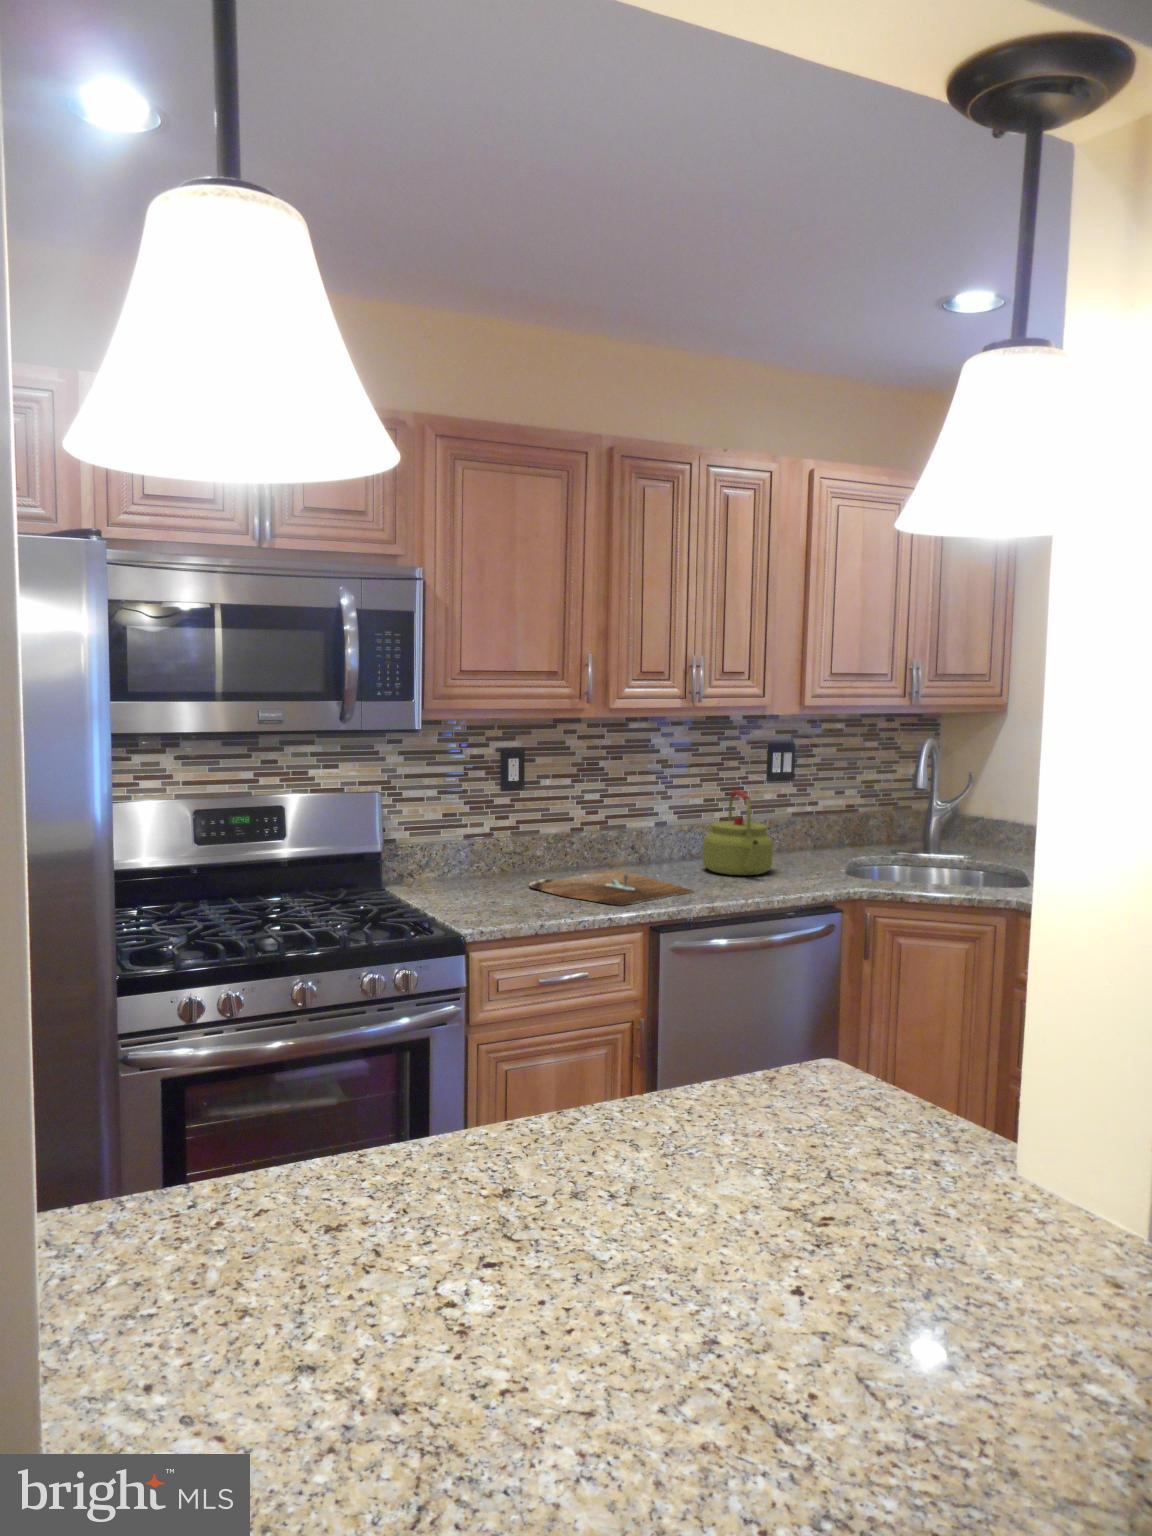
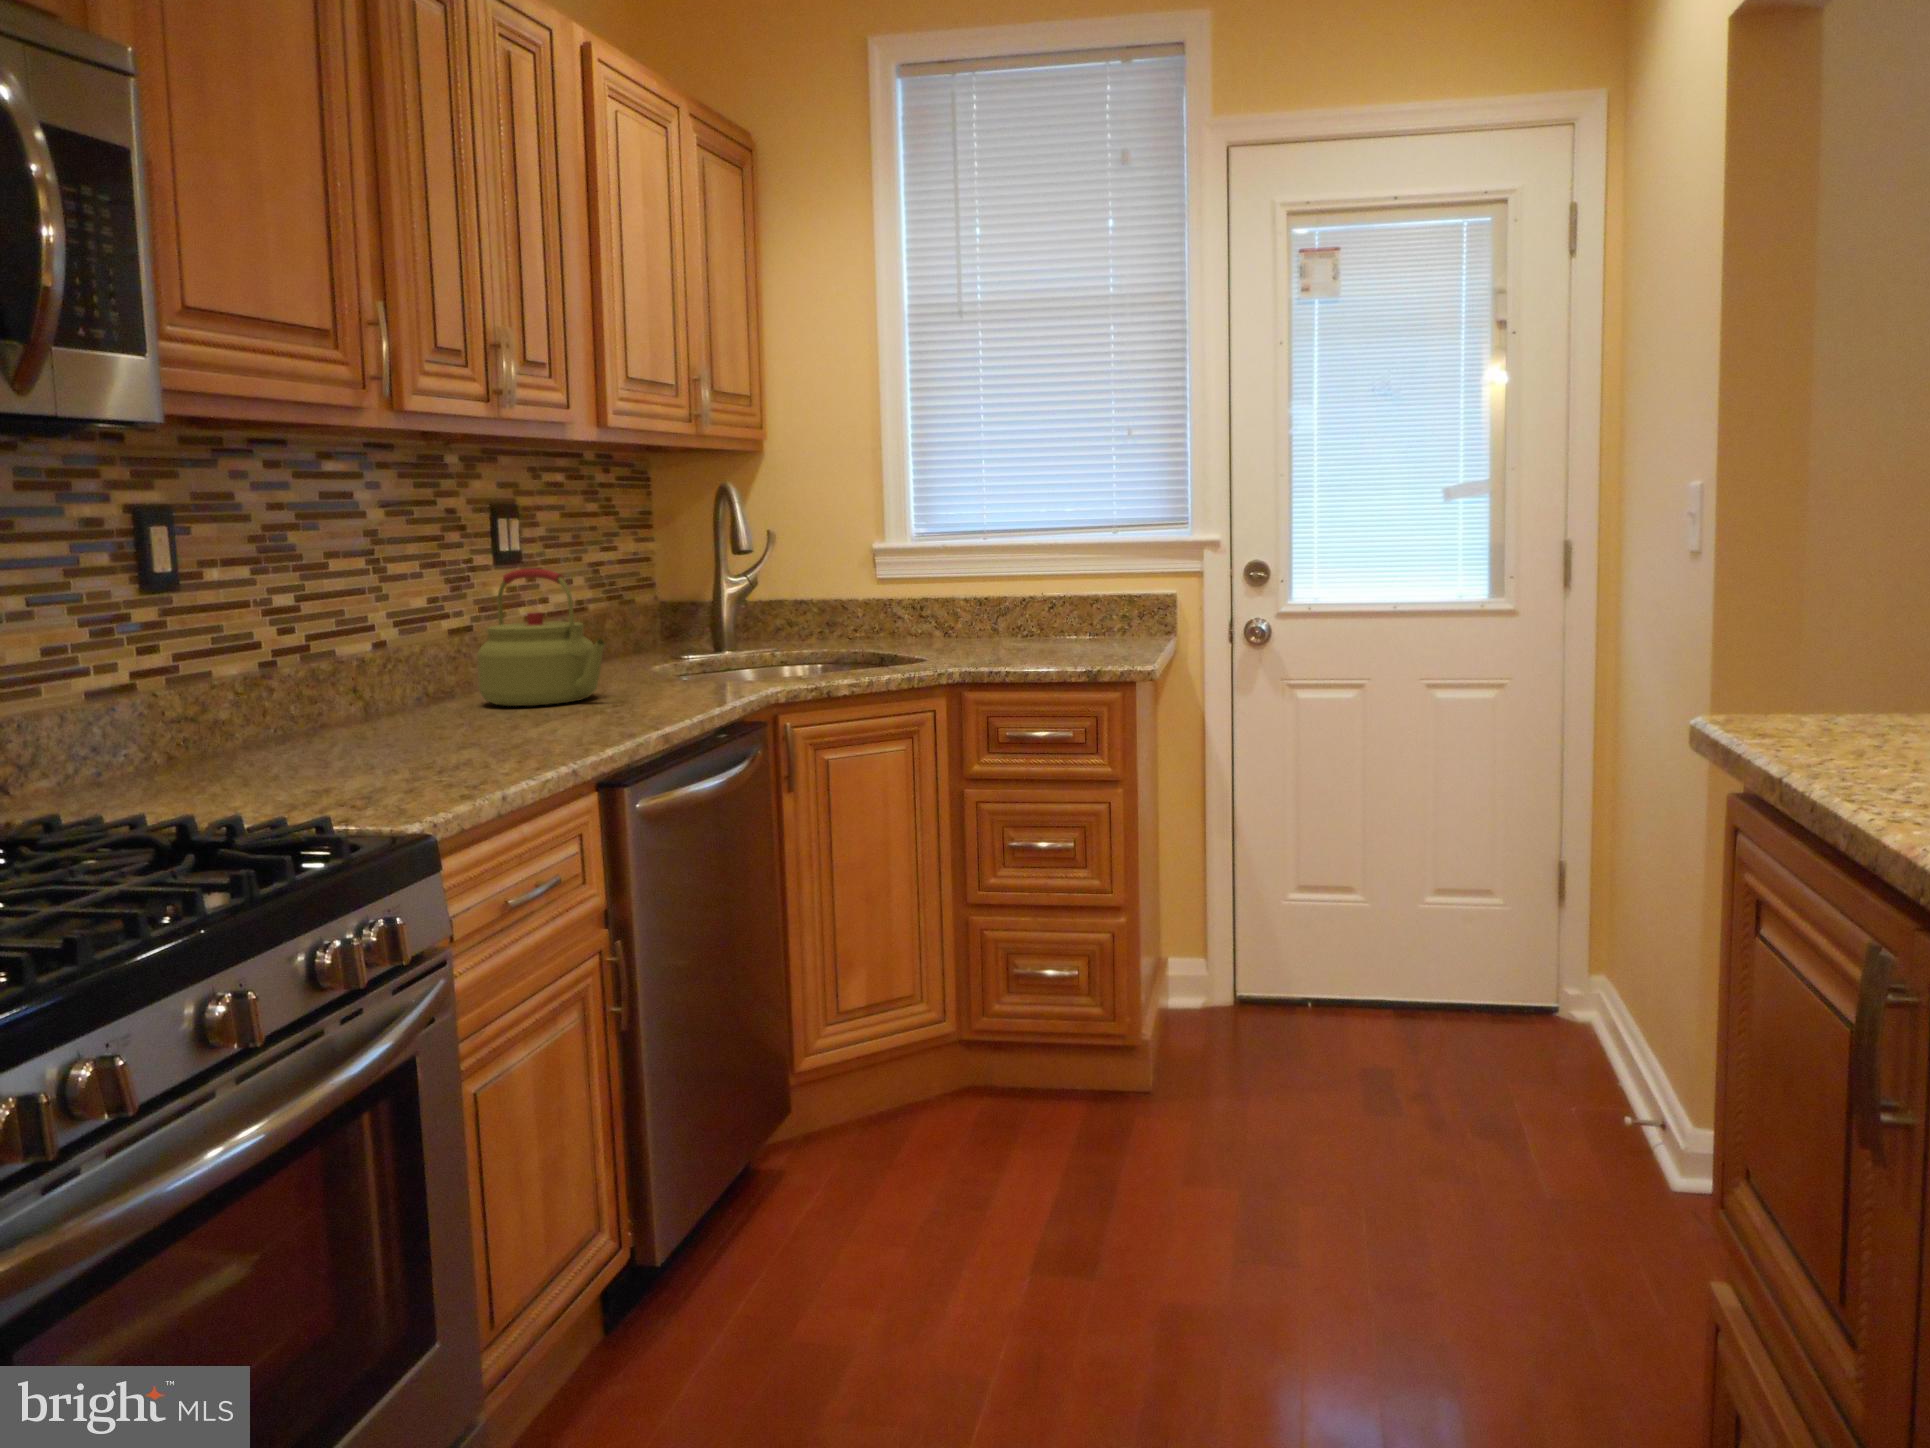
cutting board: present [529,870,694,906] -> none [268,712,575,765]

